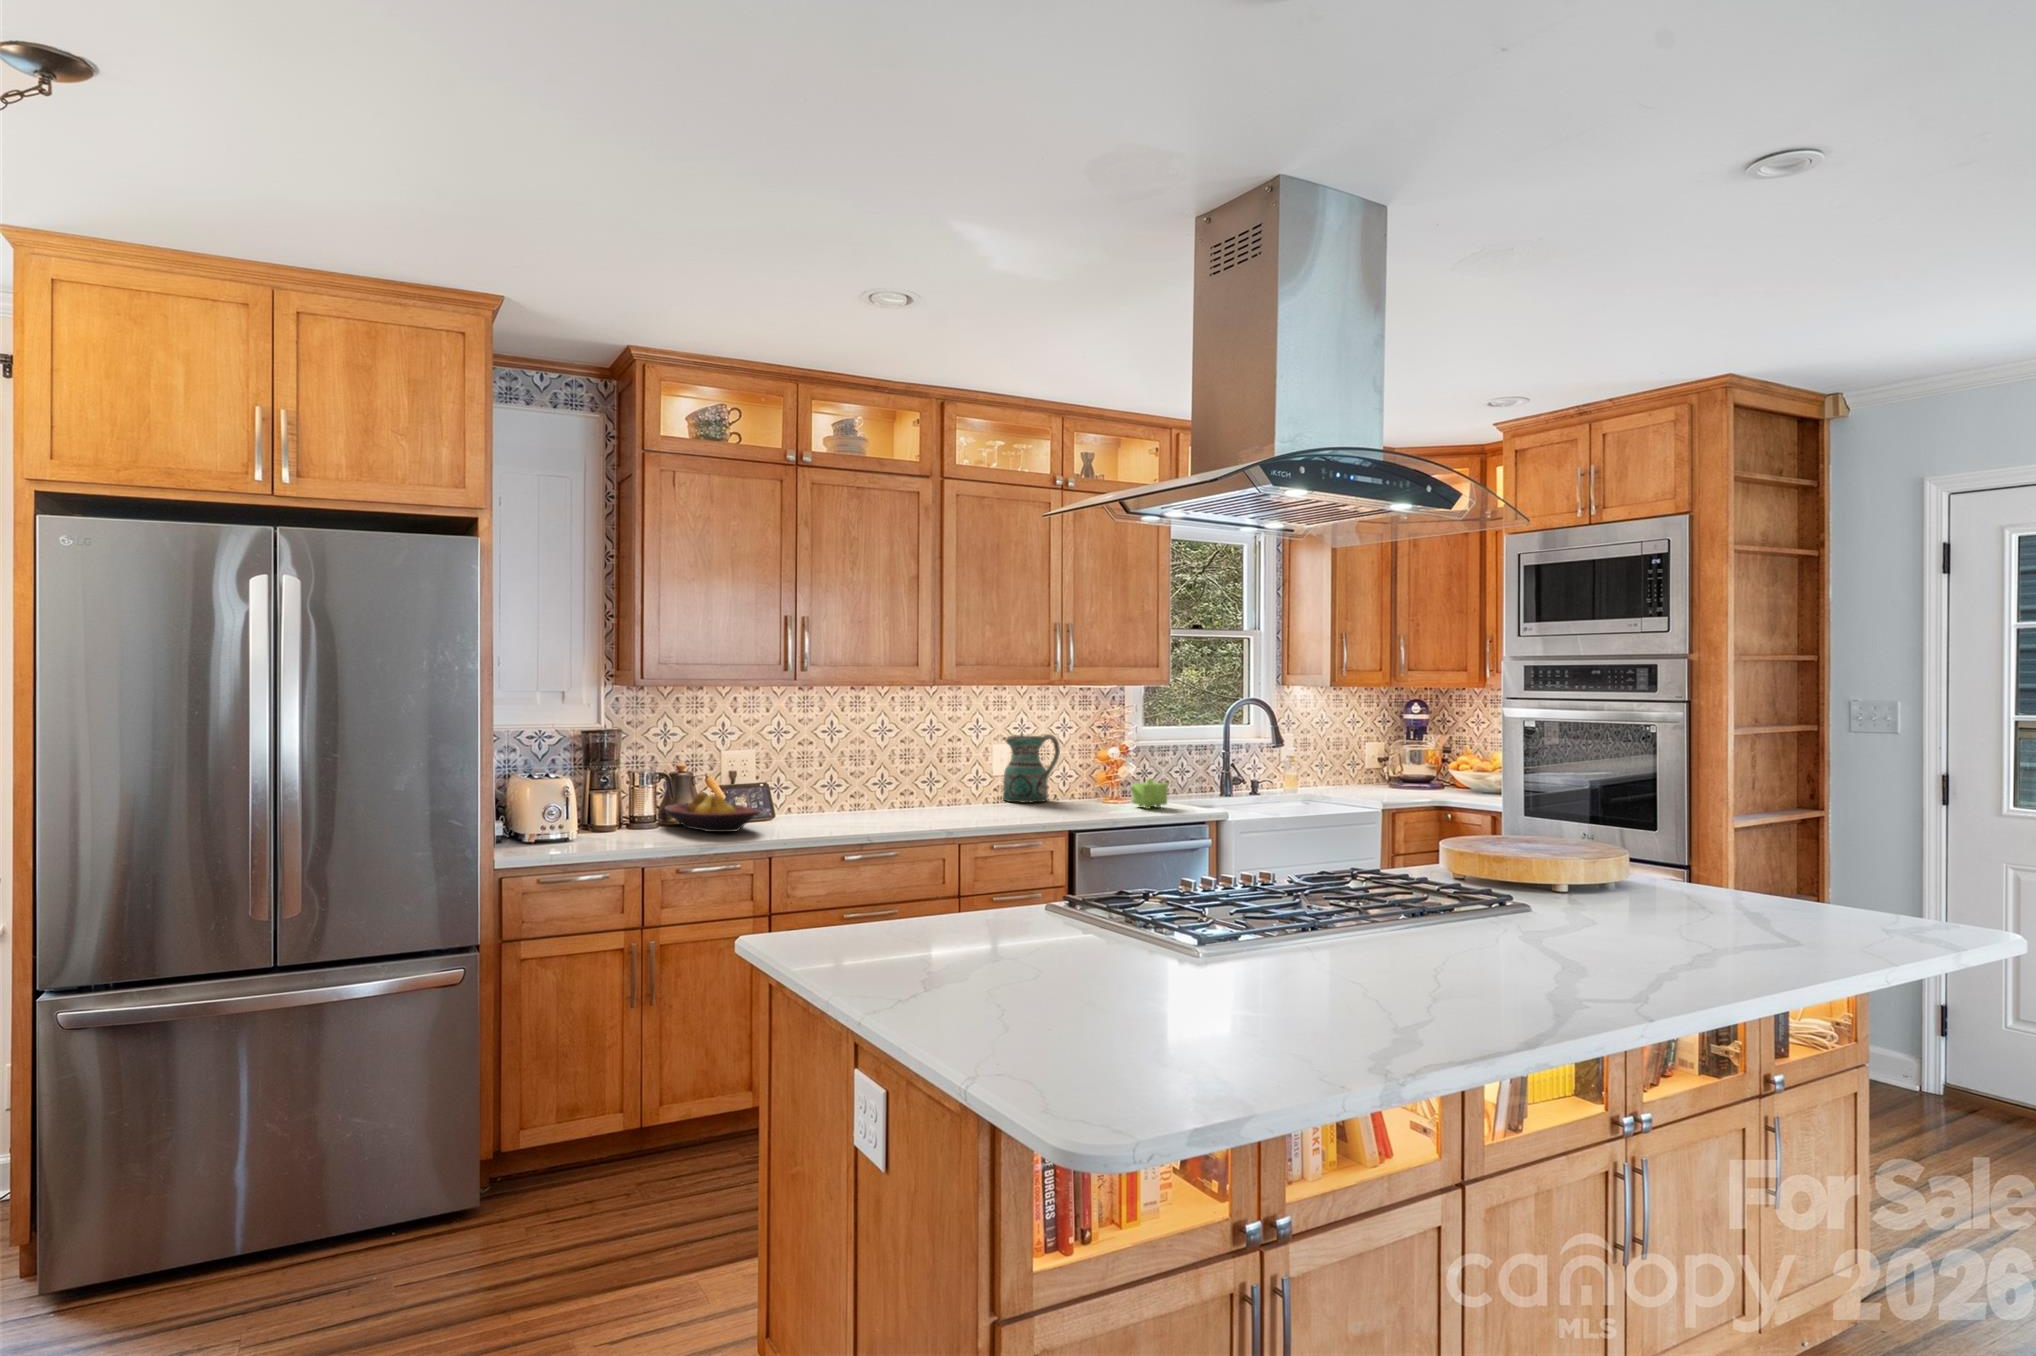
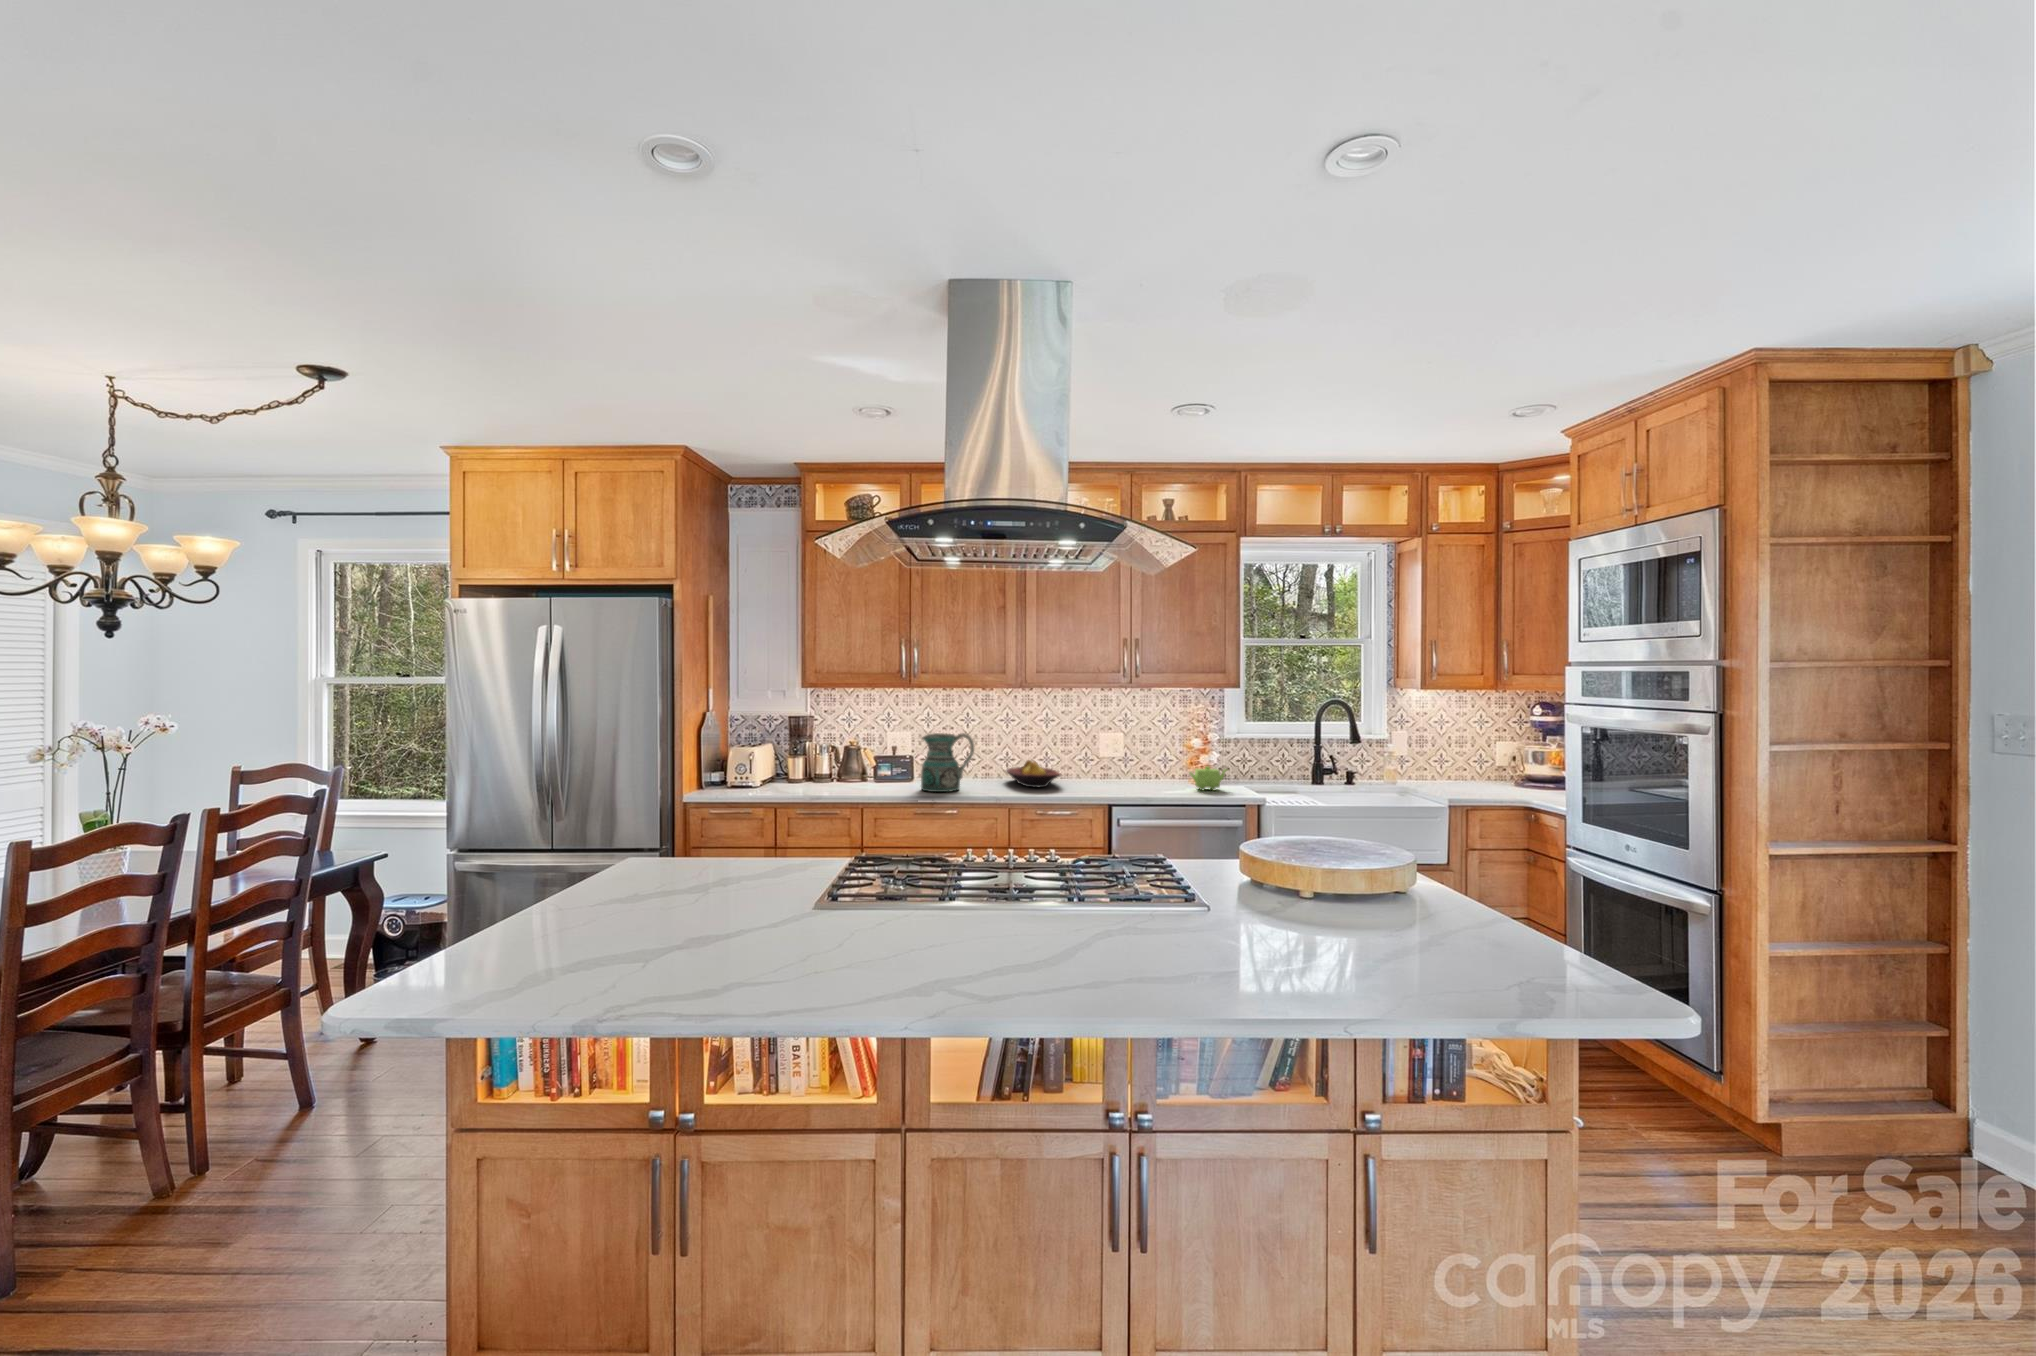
ceramic pitcher: present [1003,734,1060,802] -> present [921,733,974,792]
fruit bowl: present [664,792,760,832] -> present [1006,760,1061,787]

